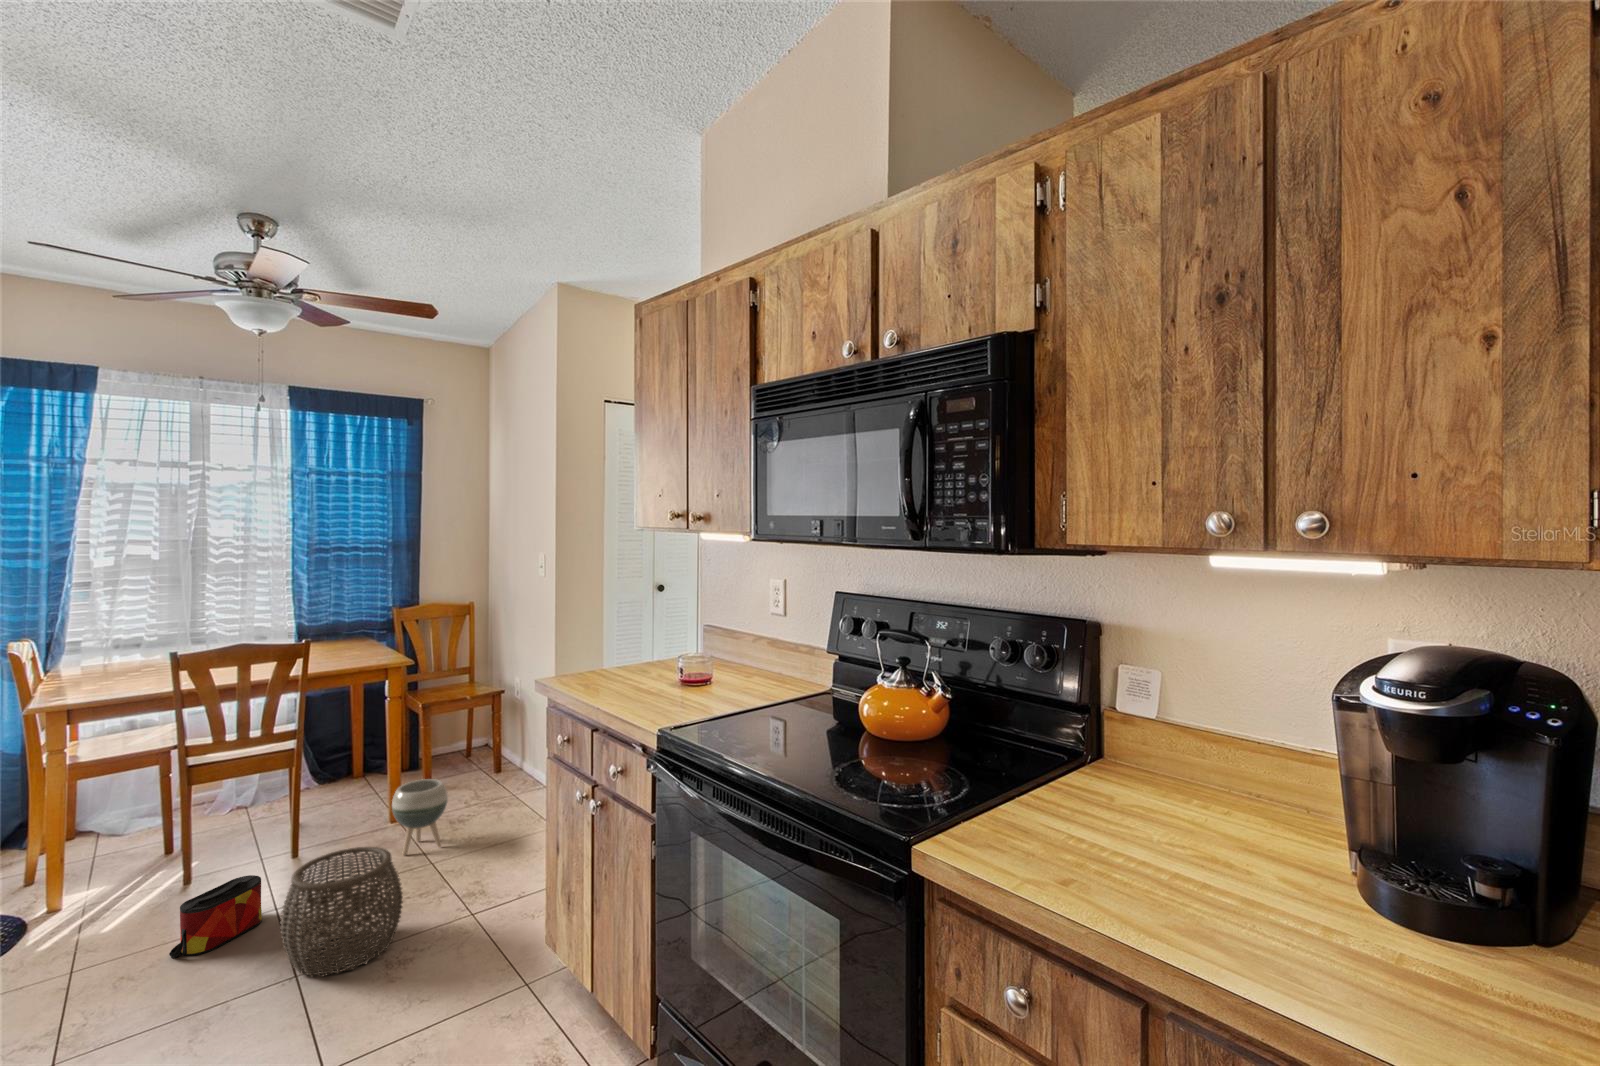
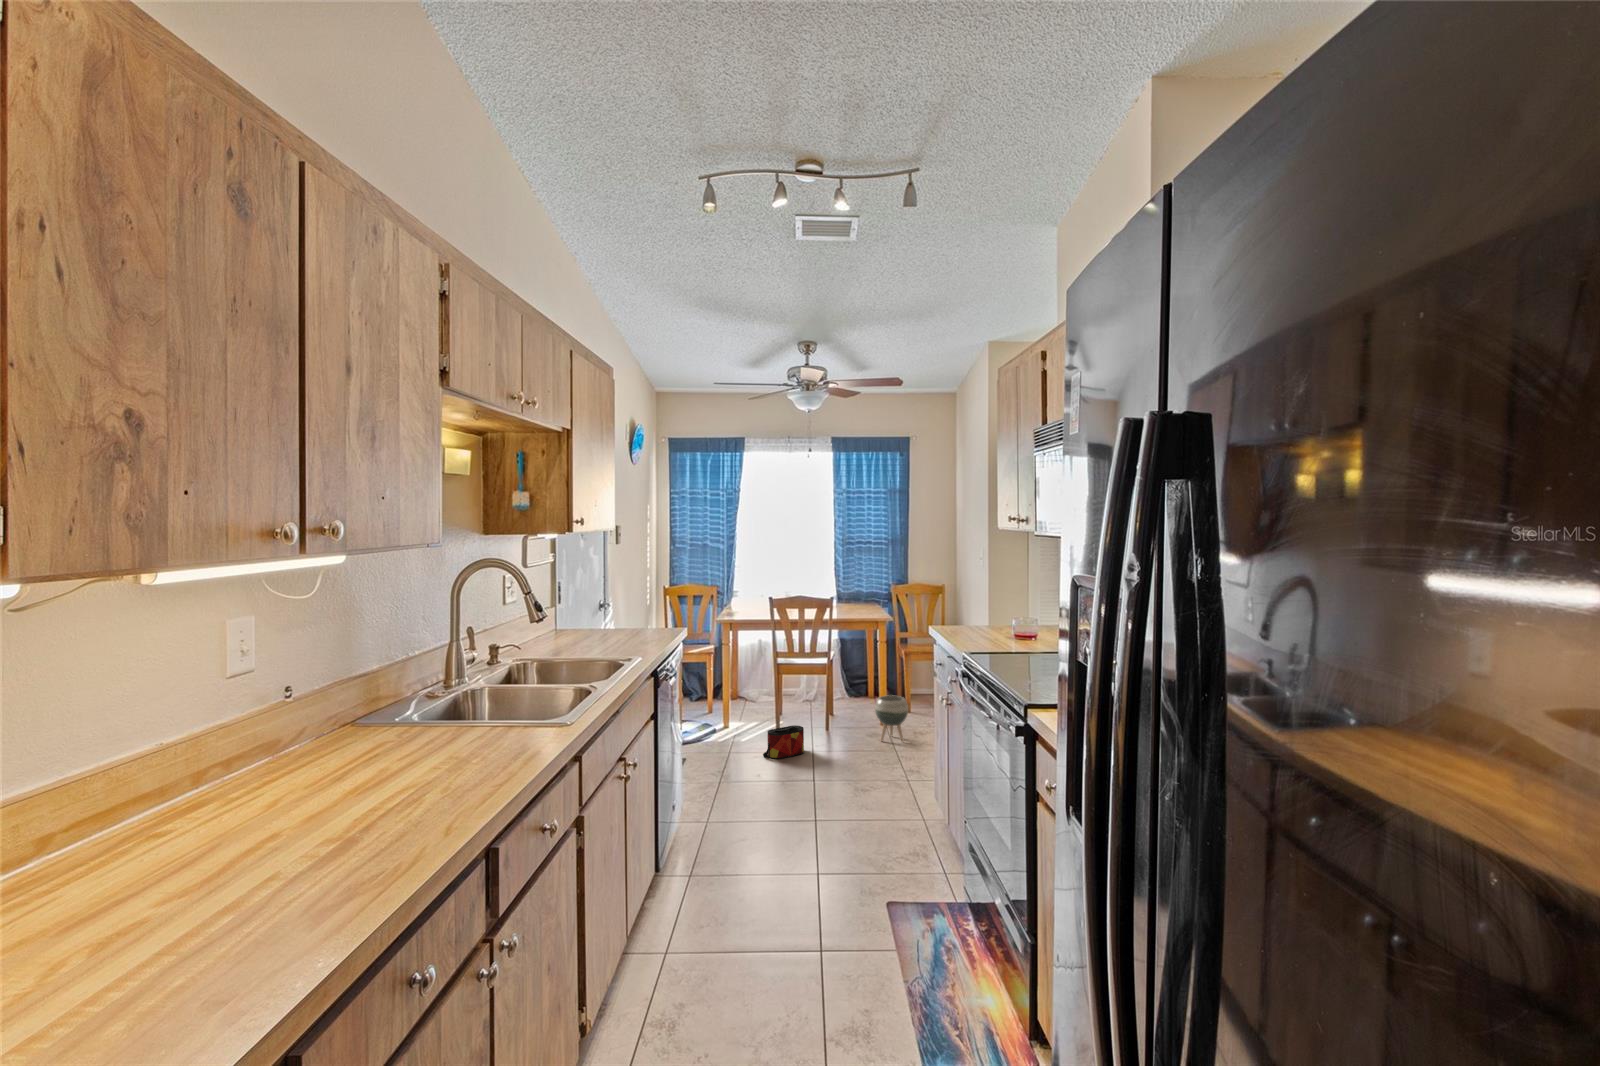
woven basket: present [280,847,403,977] -> none [807,718,869,785]

